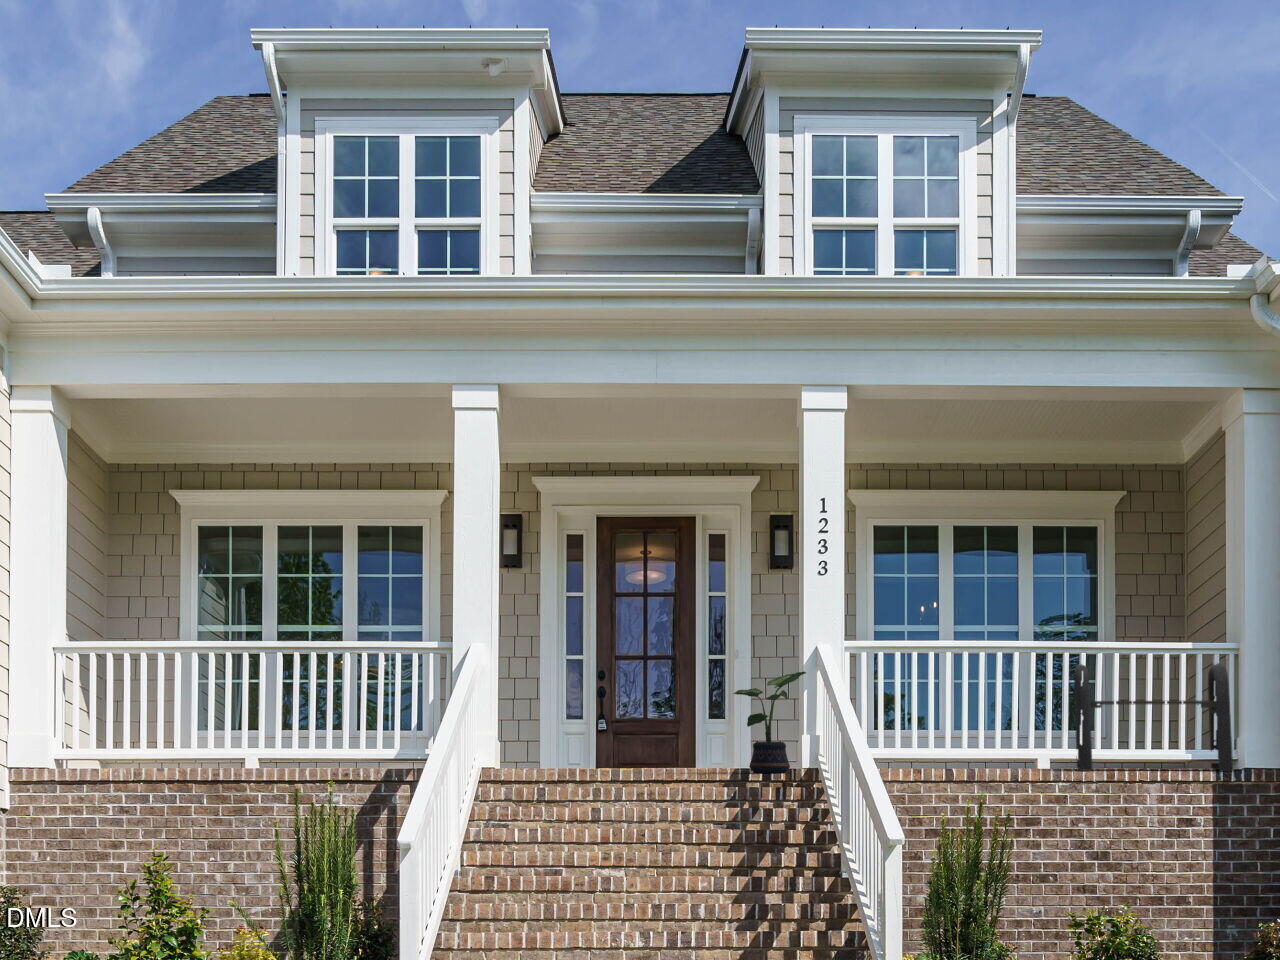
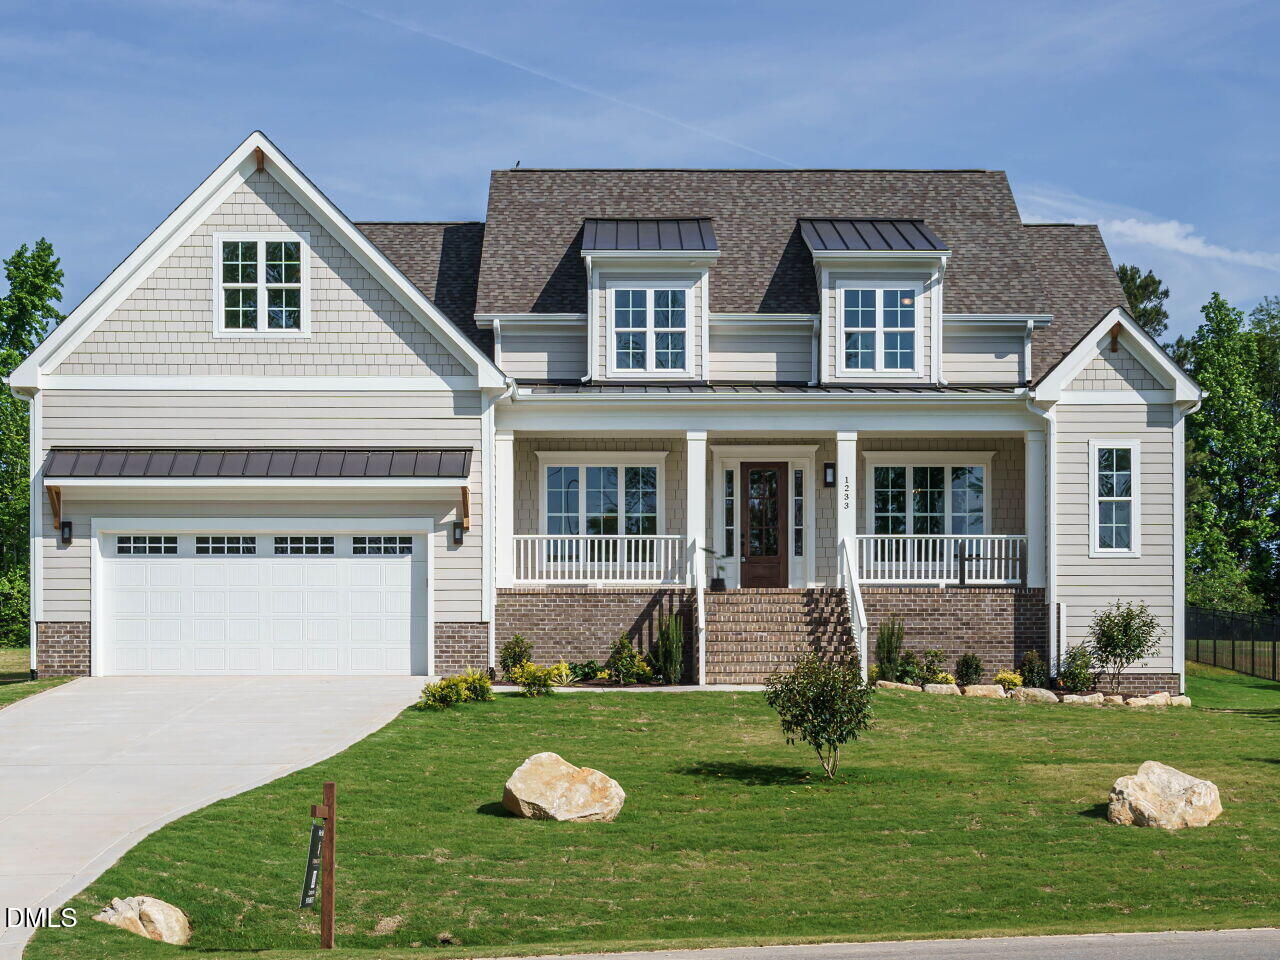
potted plant: present [733,672,806,773] -> present [701,548,731,592]

